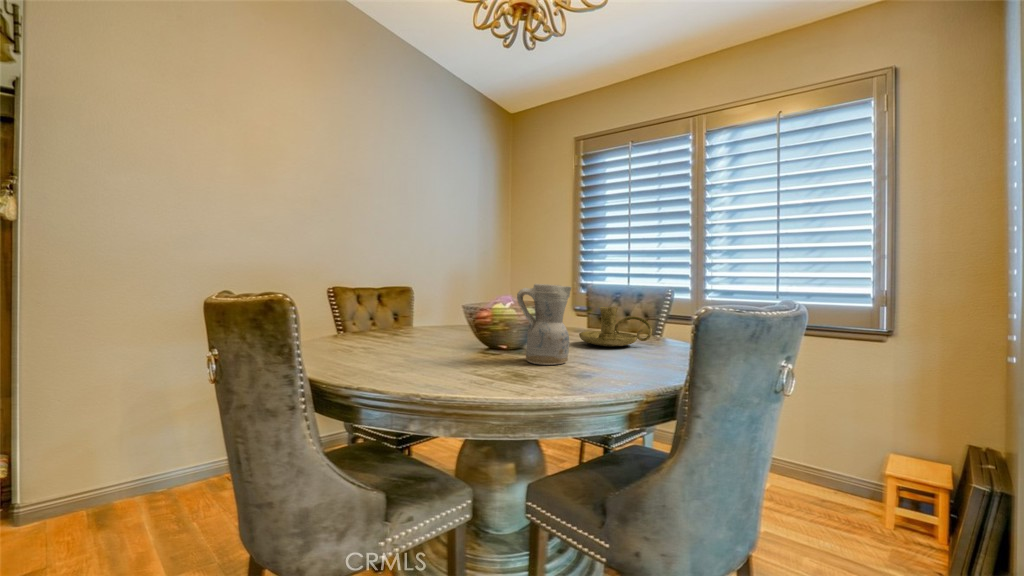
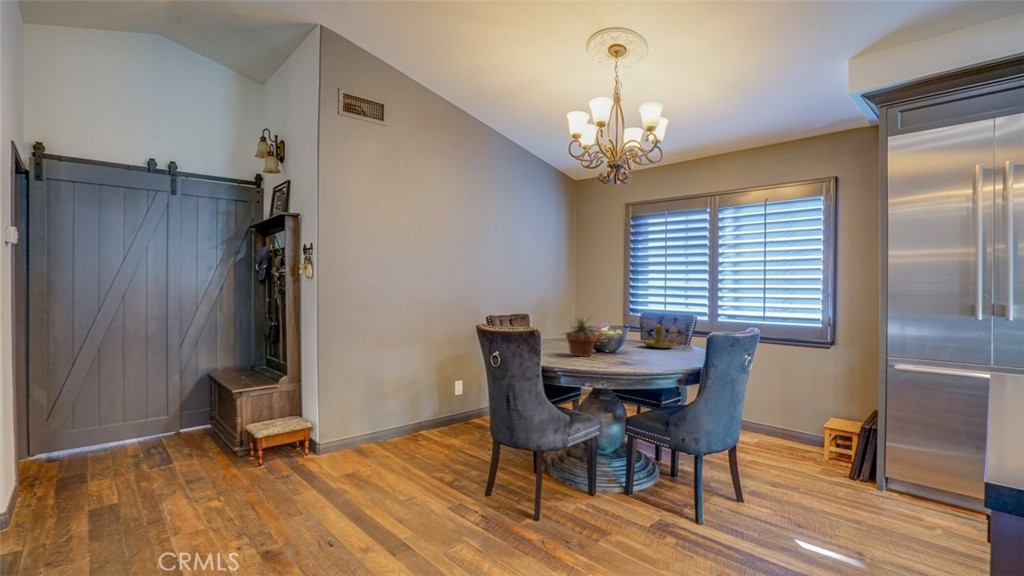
potted plant: none [385,284,492,371] -> present [565,318,601,357]
ceramic pitcher: present [517,284,571,365] -> none [617,315,645,355]

